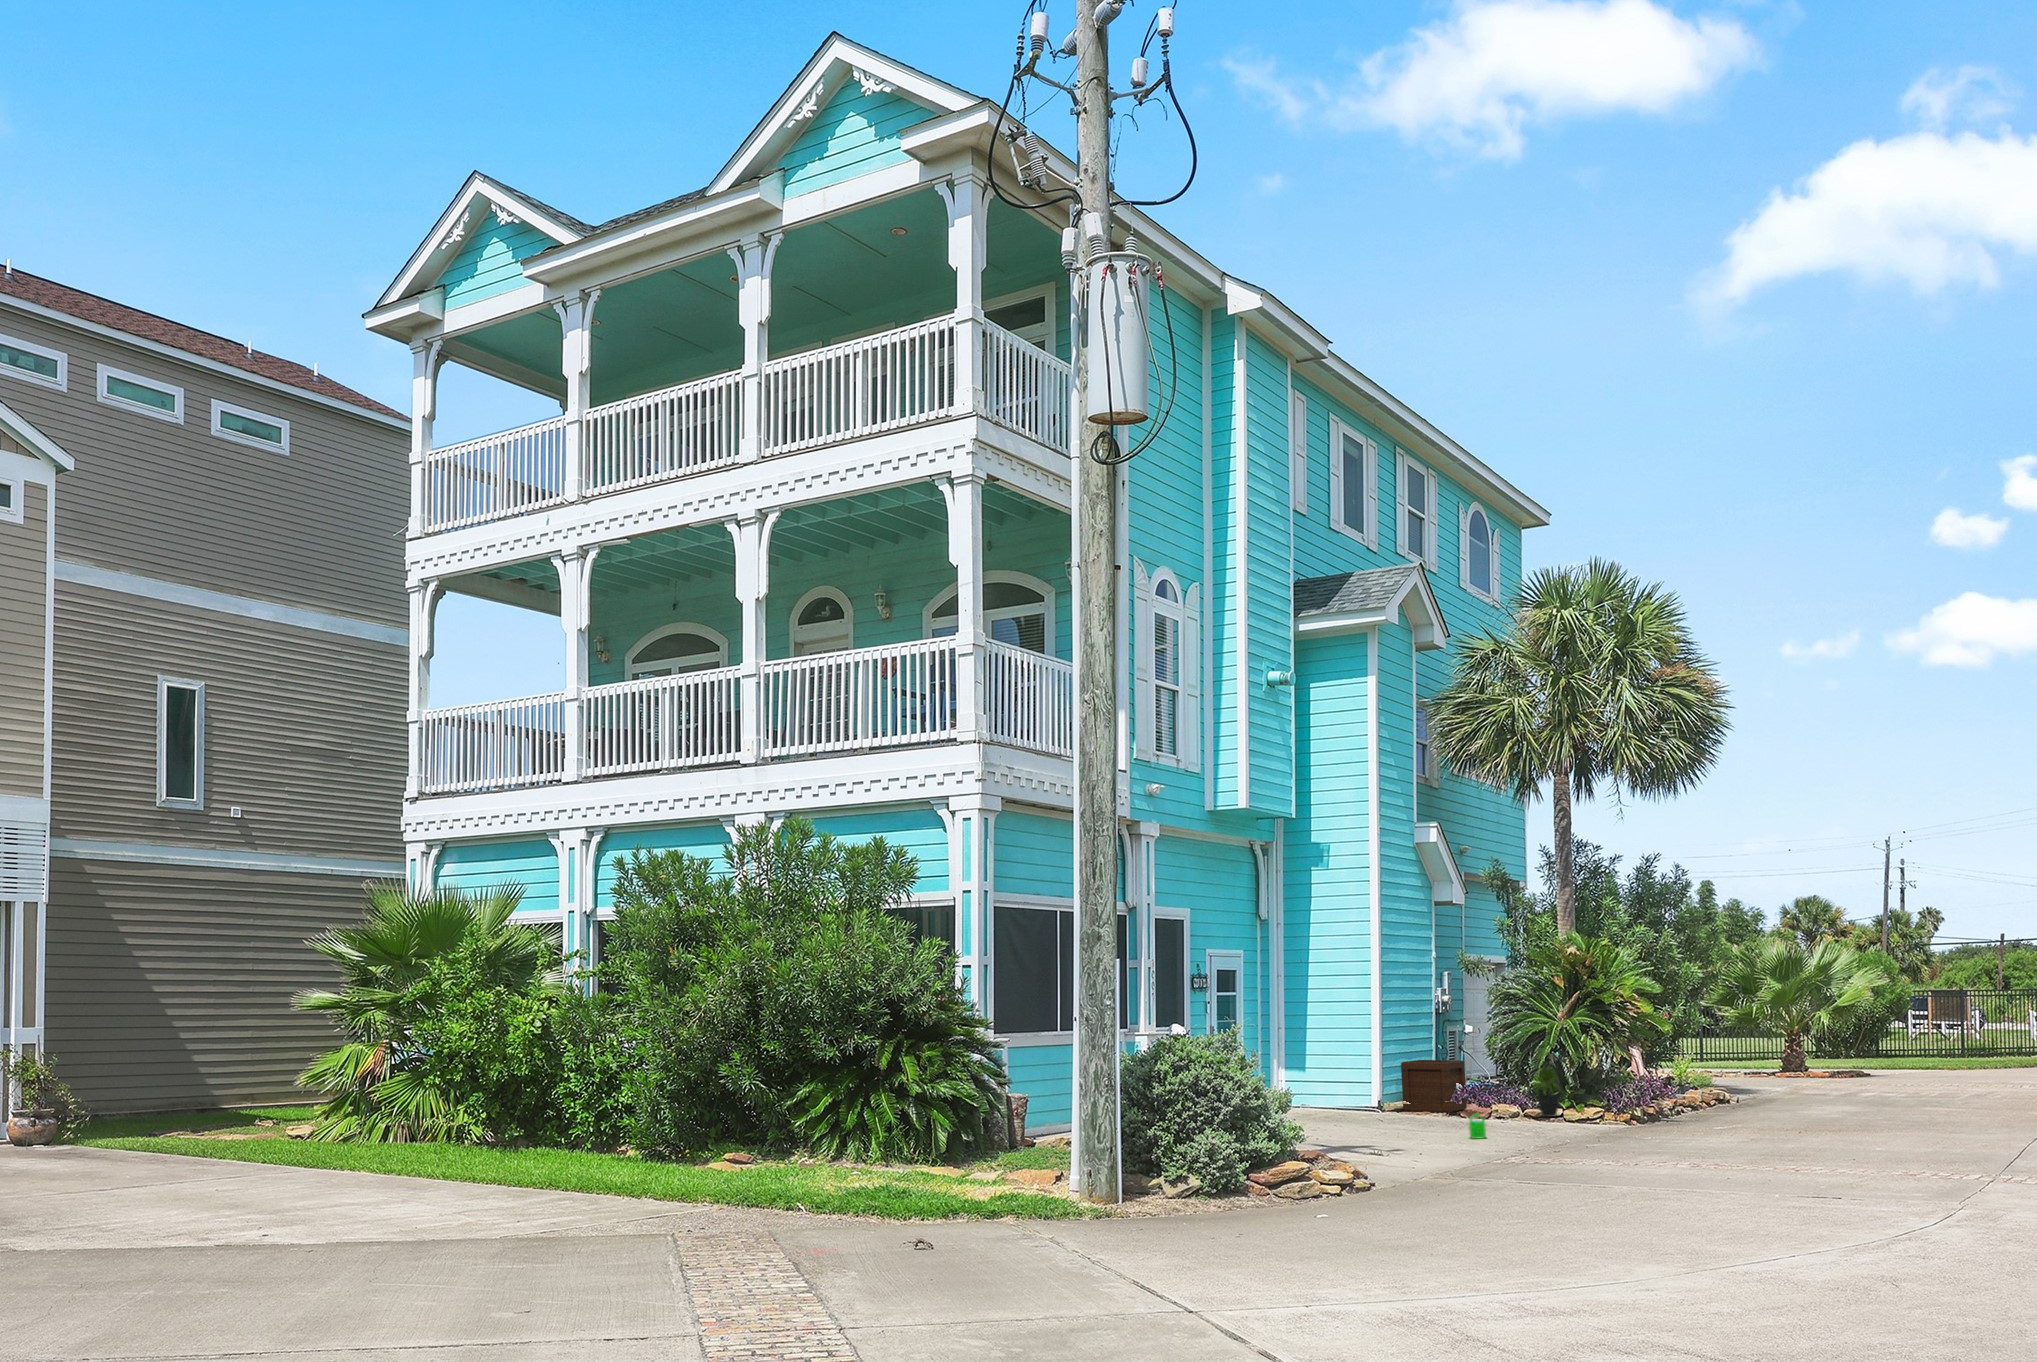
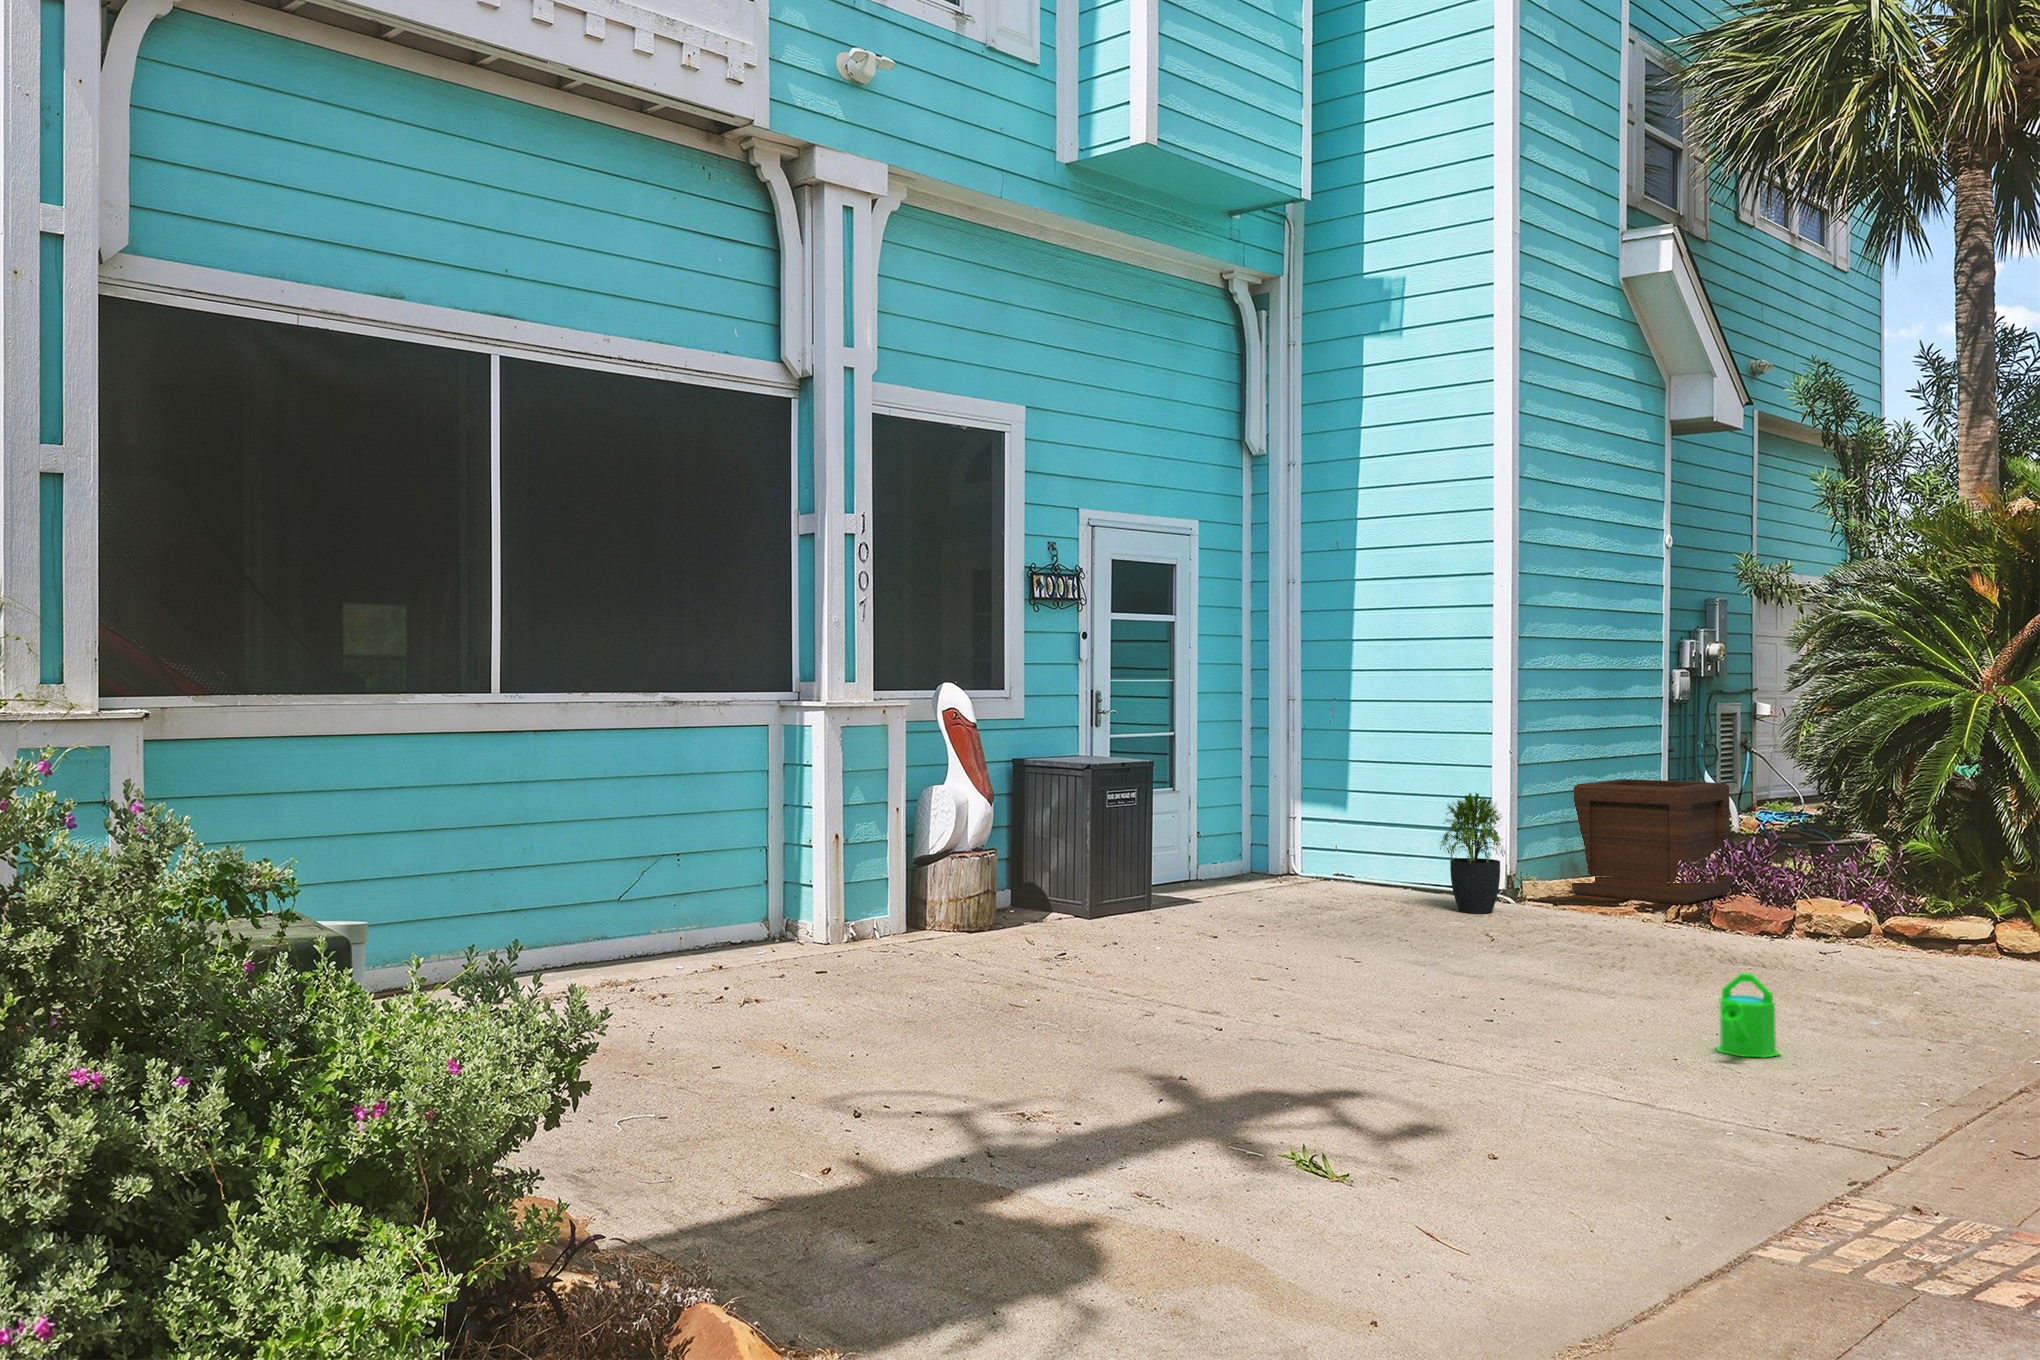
potted plant: present [1533,1067,1559,1117] -> present [1440,793,1505,913]

